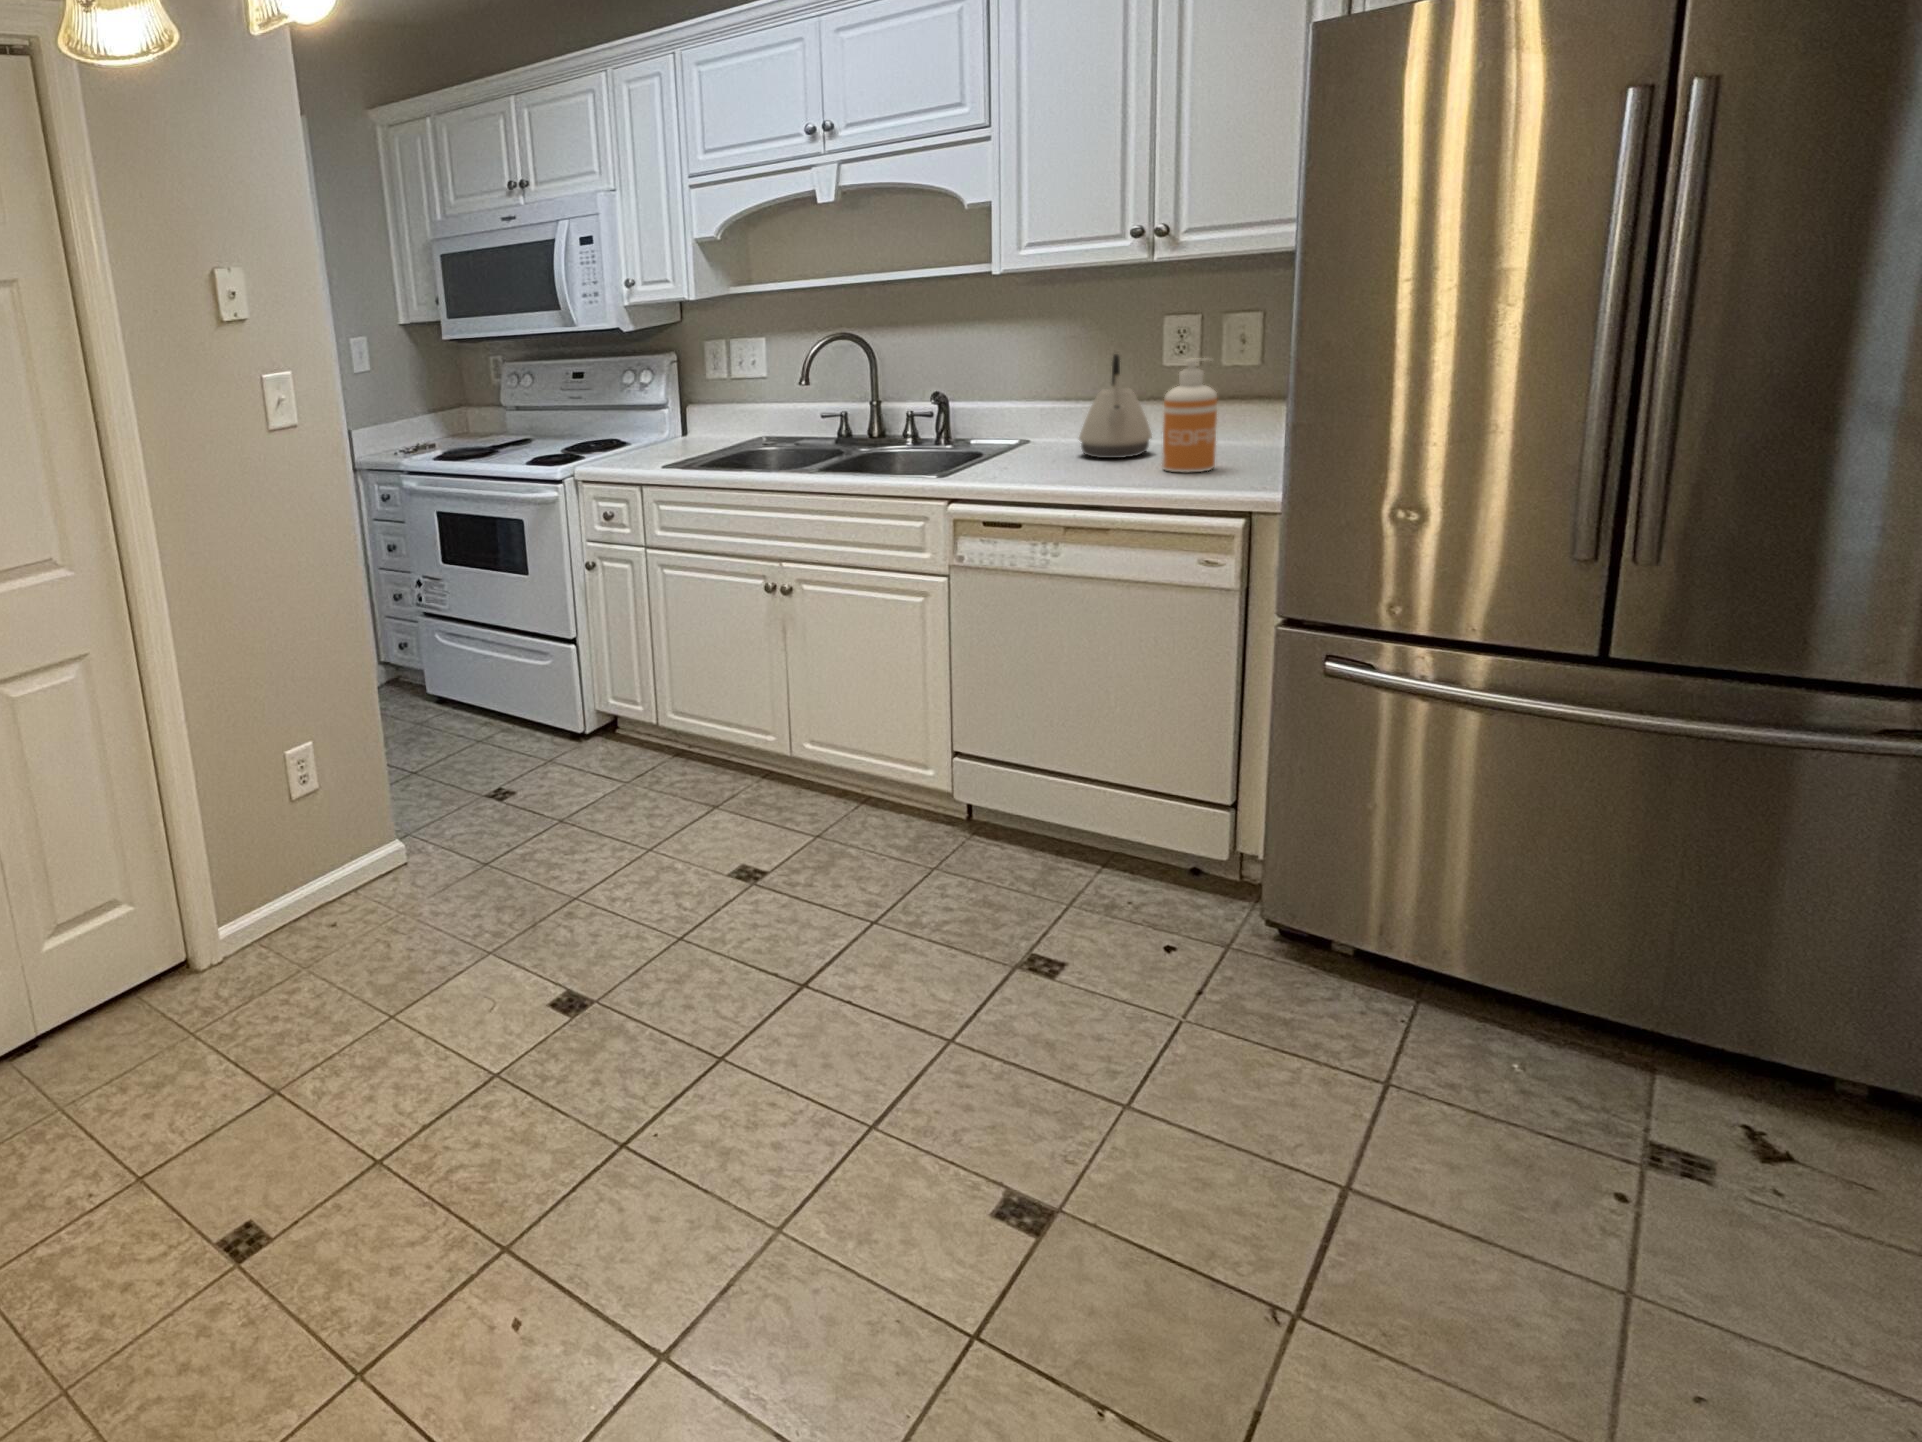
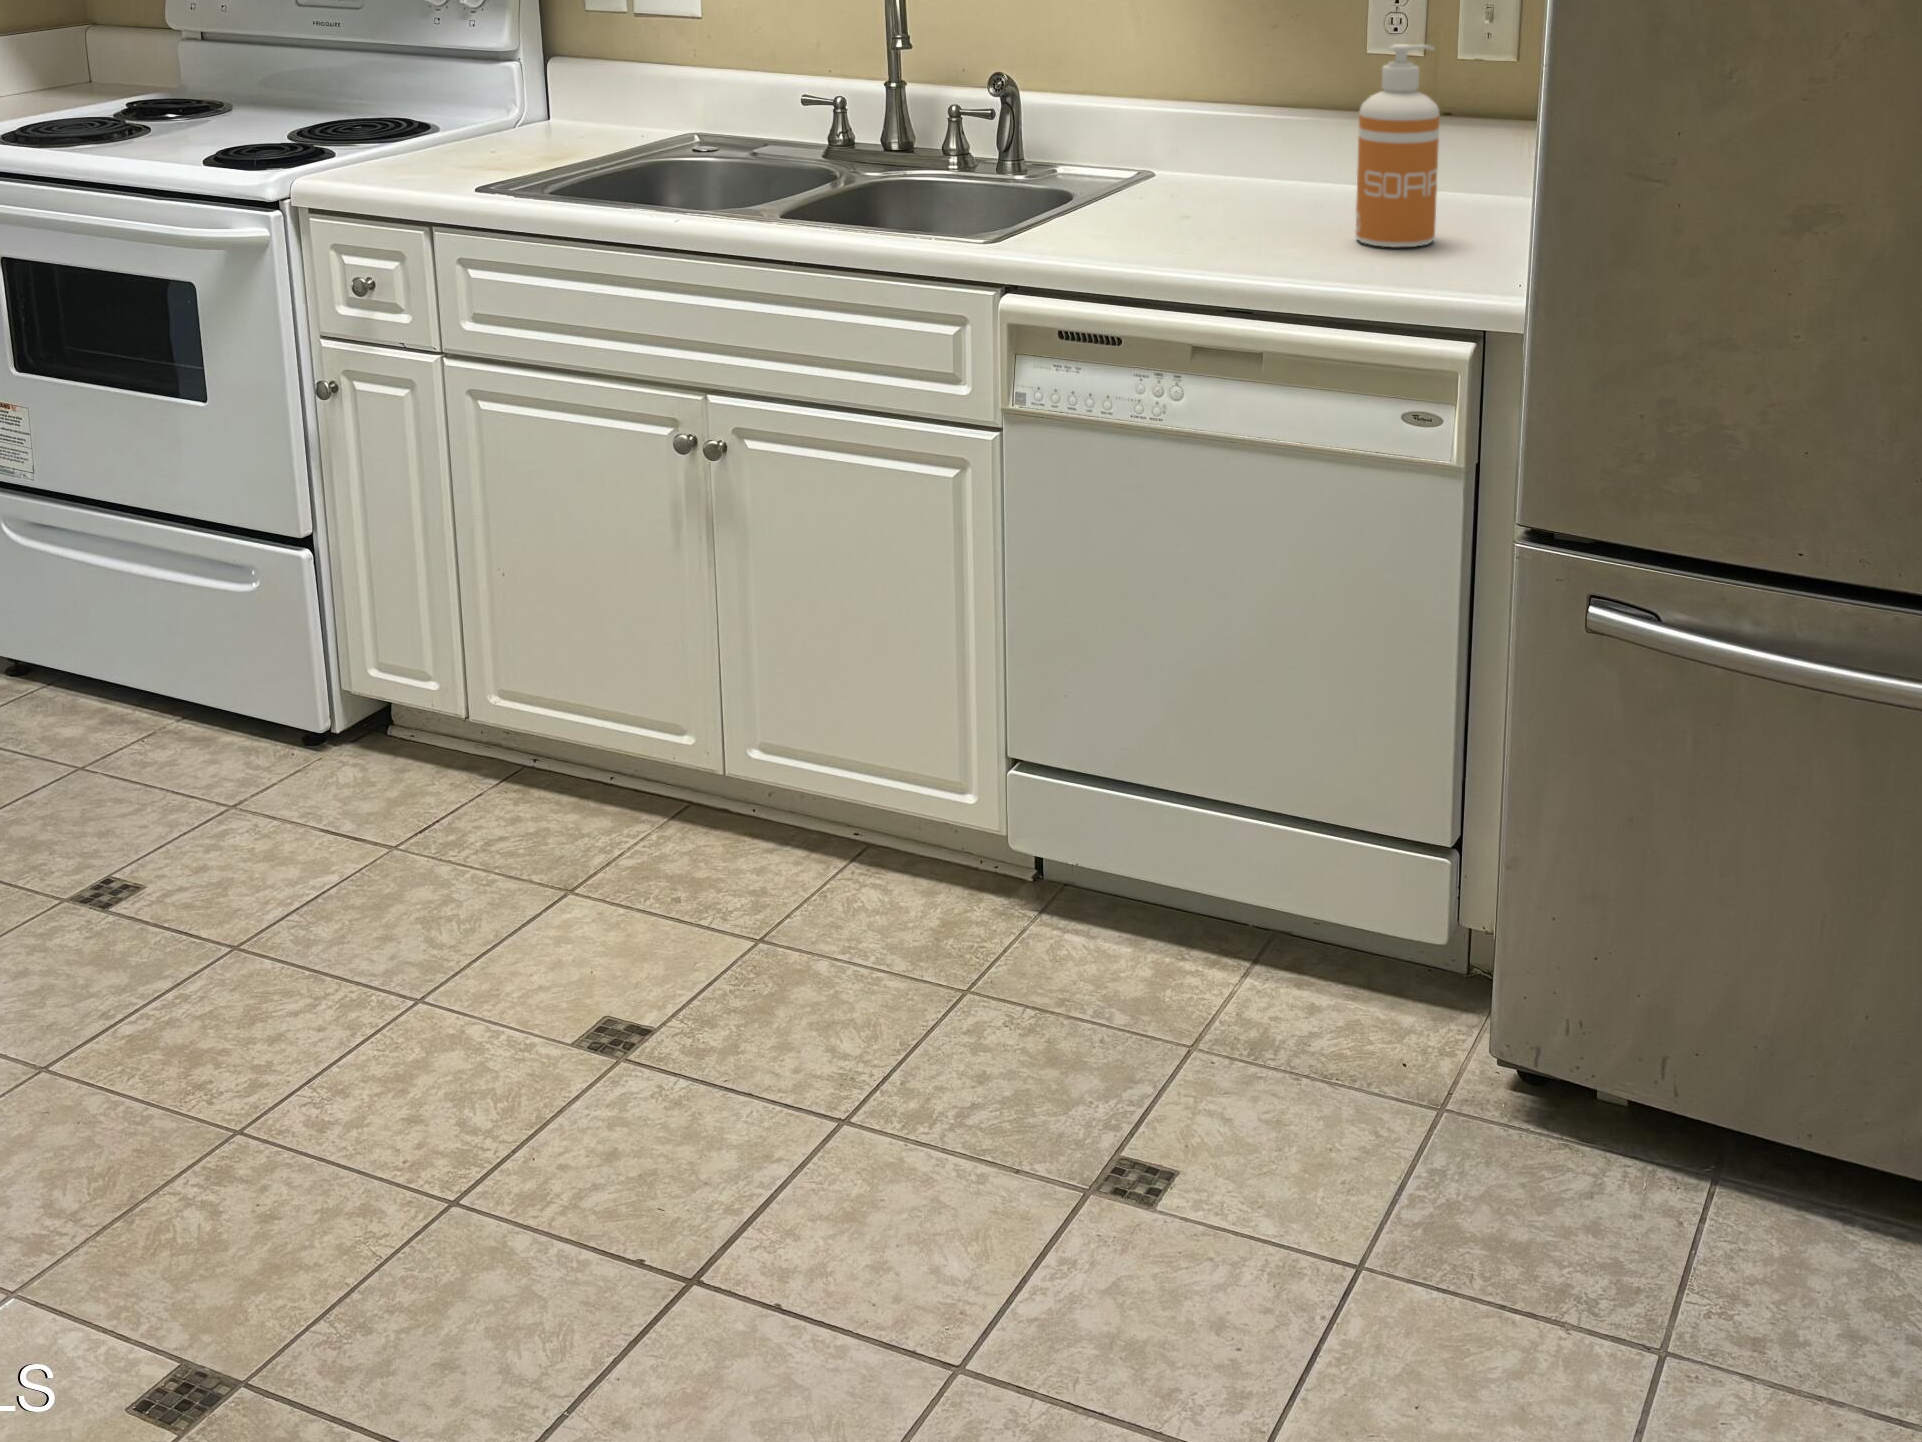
kettle: present [1079,354,1152,458] -> none [1230,24,1345,212]

